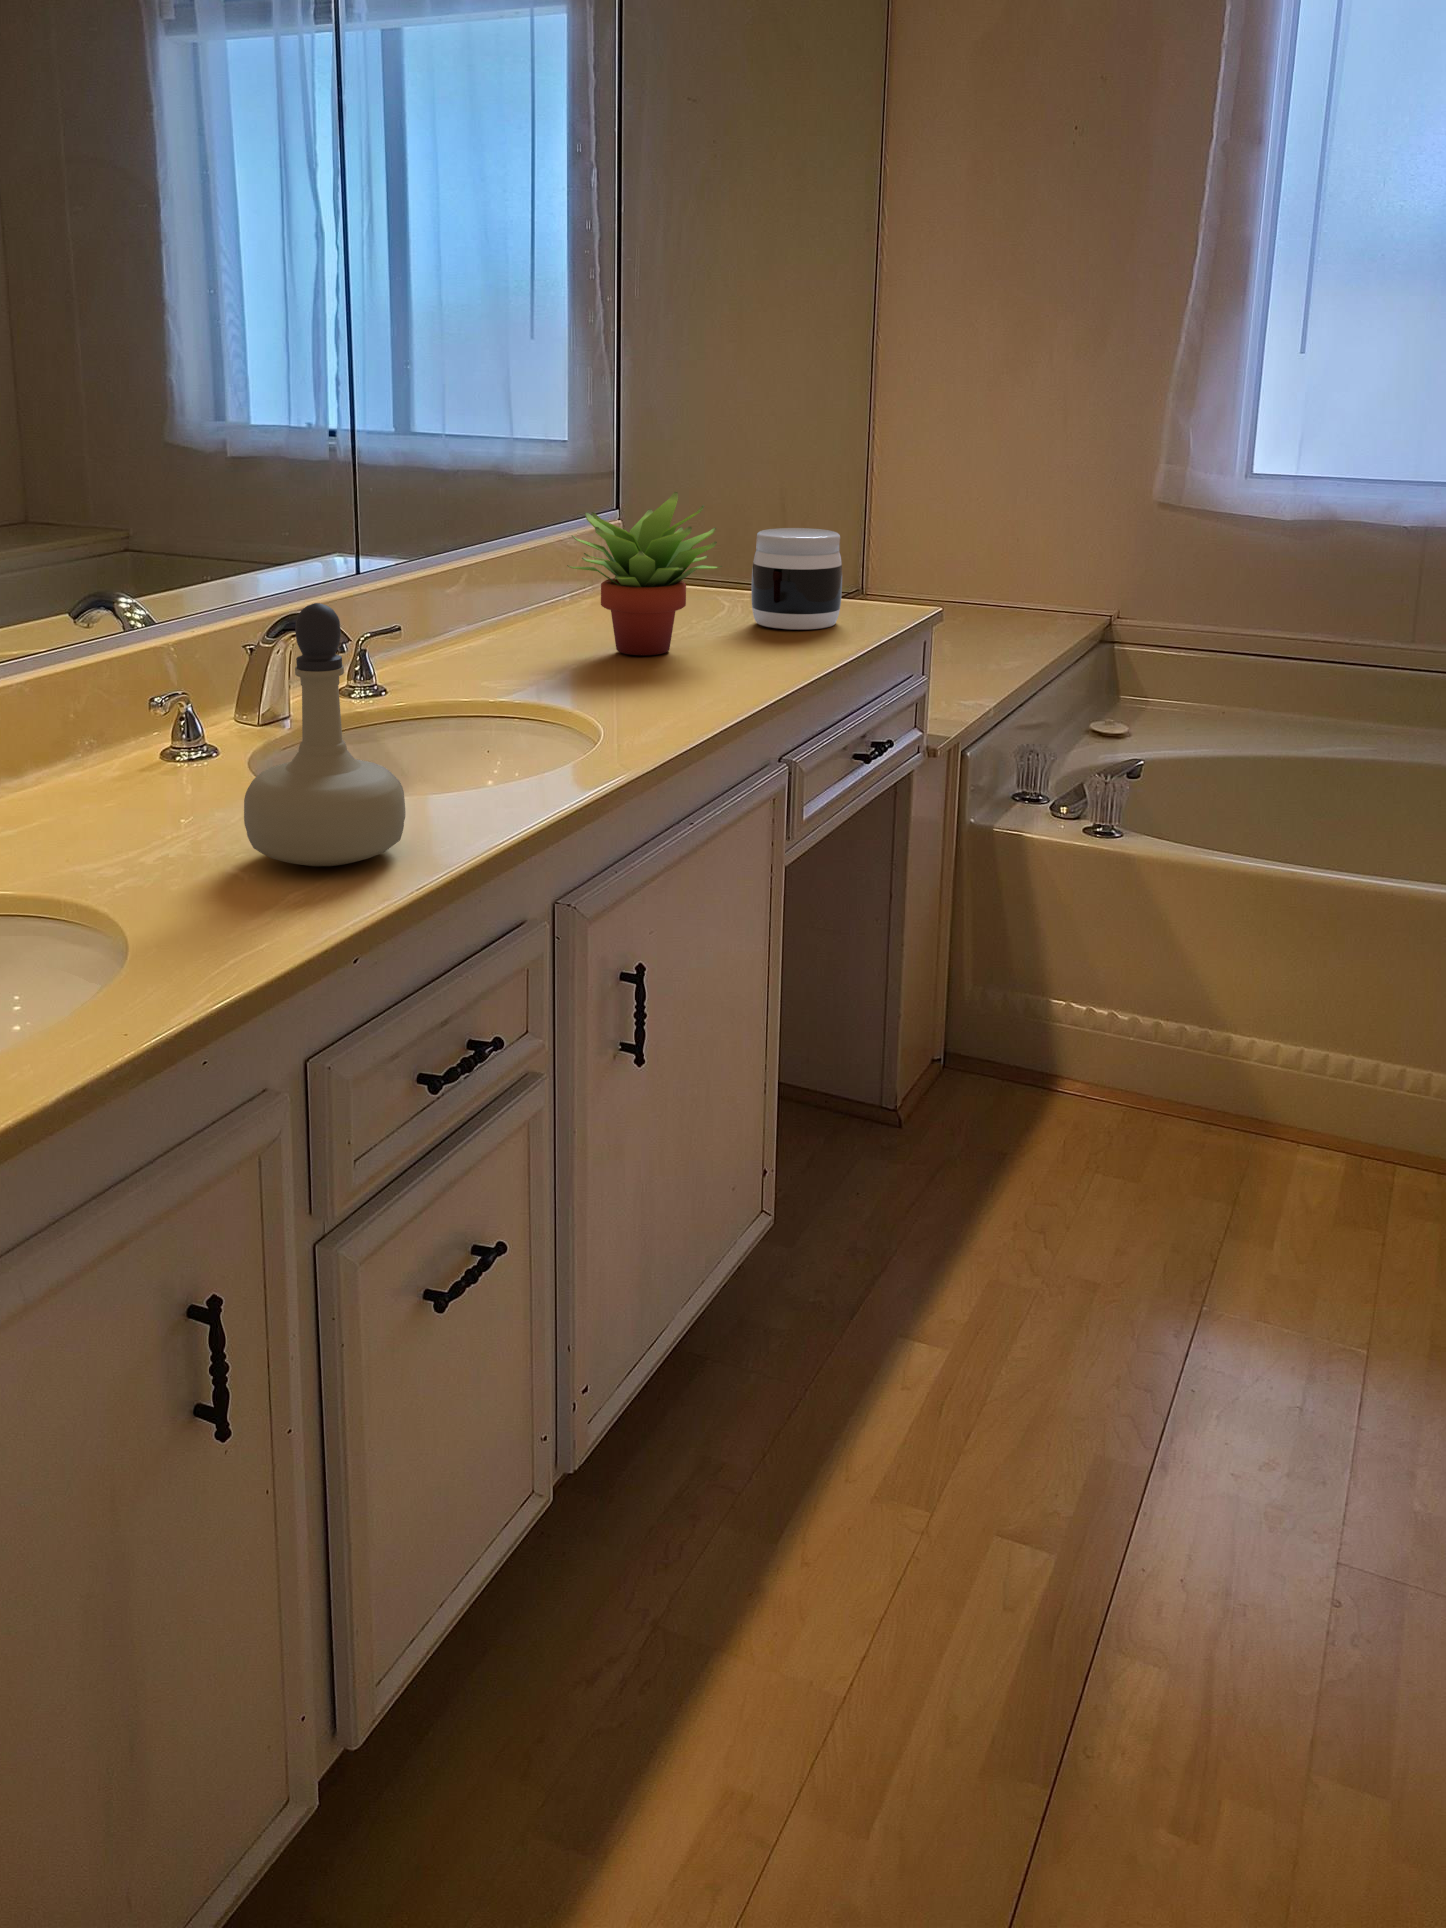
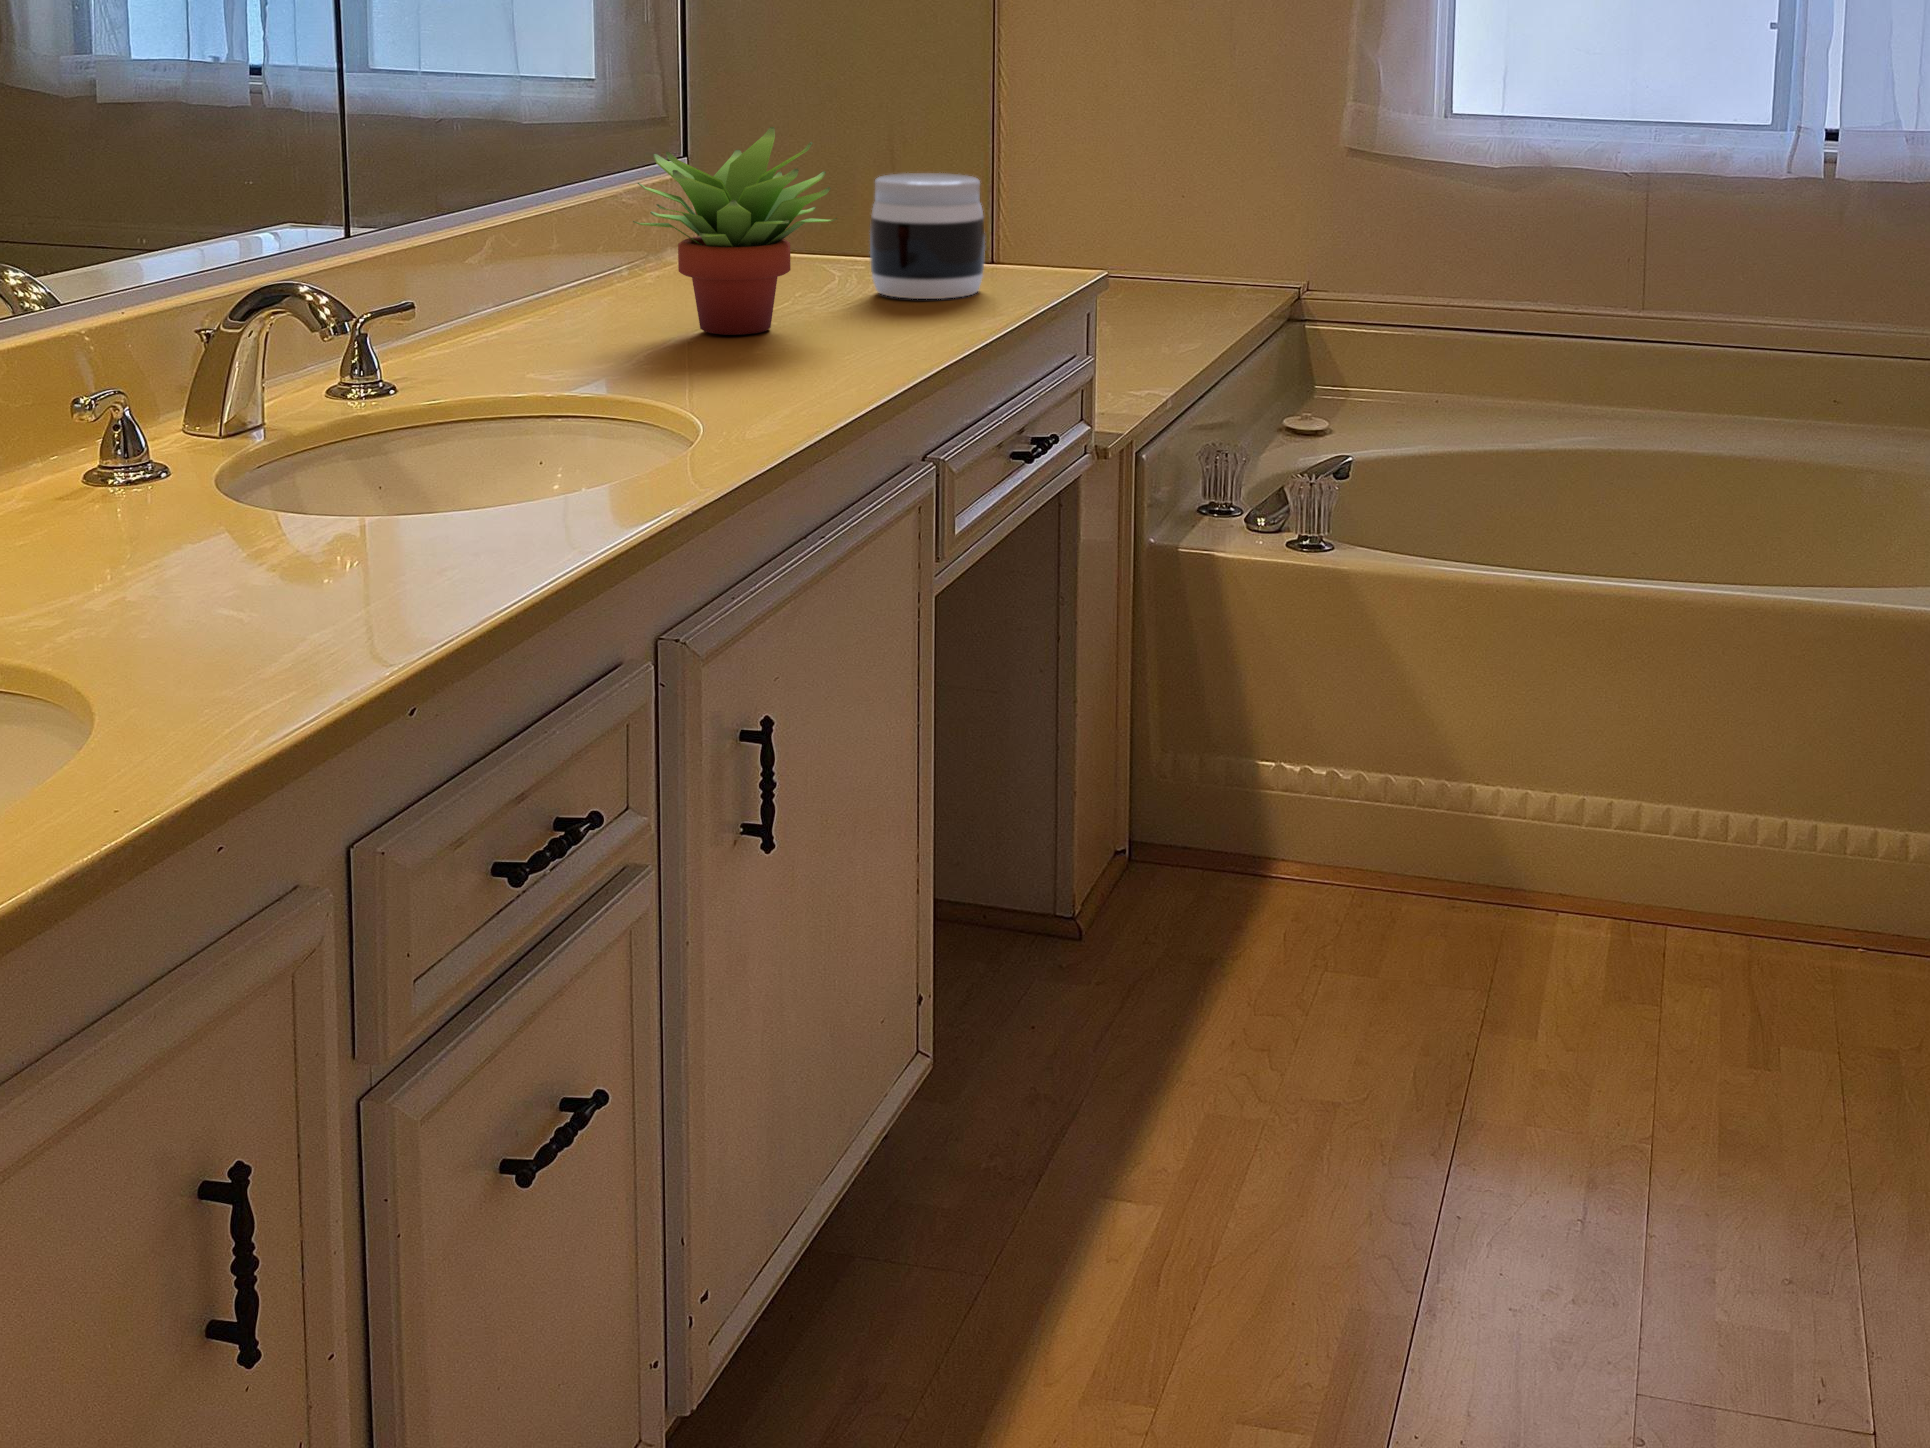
perfume bottle: present [244,603,405,866] -> none [245,254,467,598]

